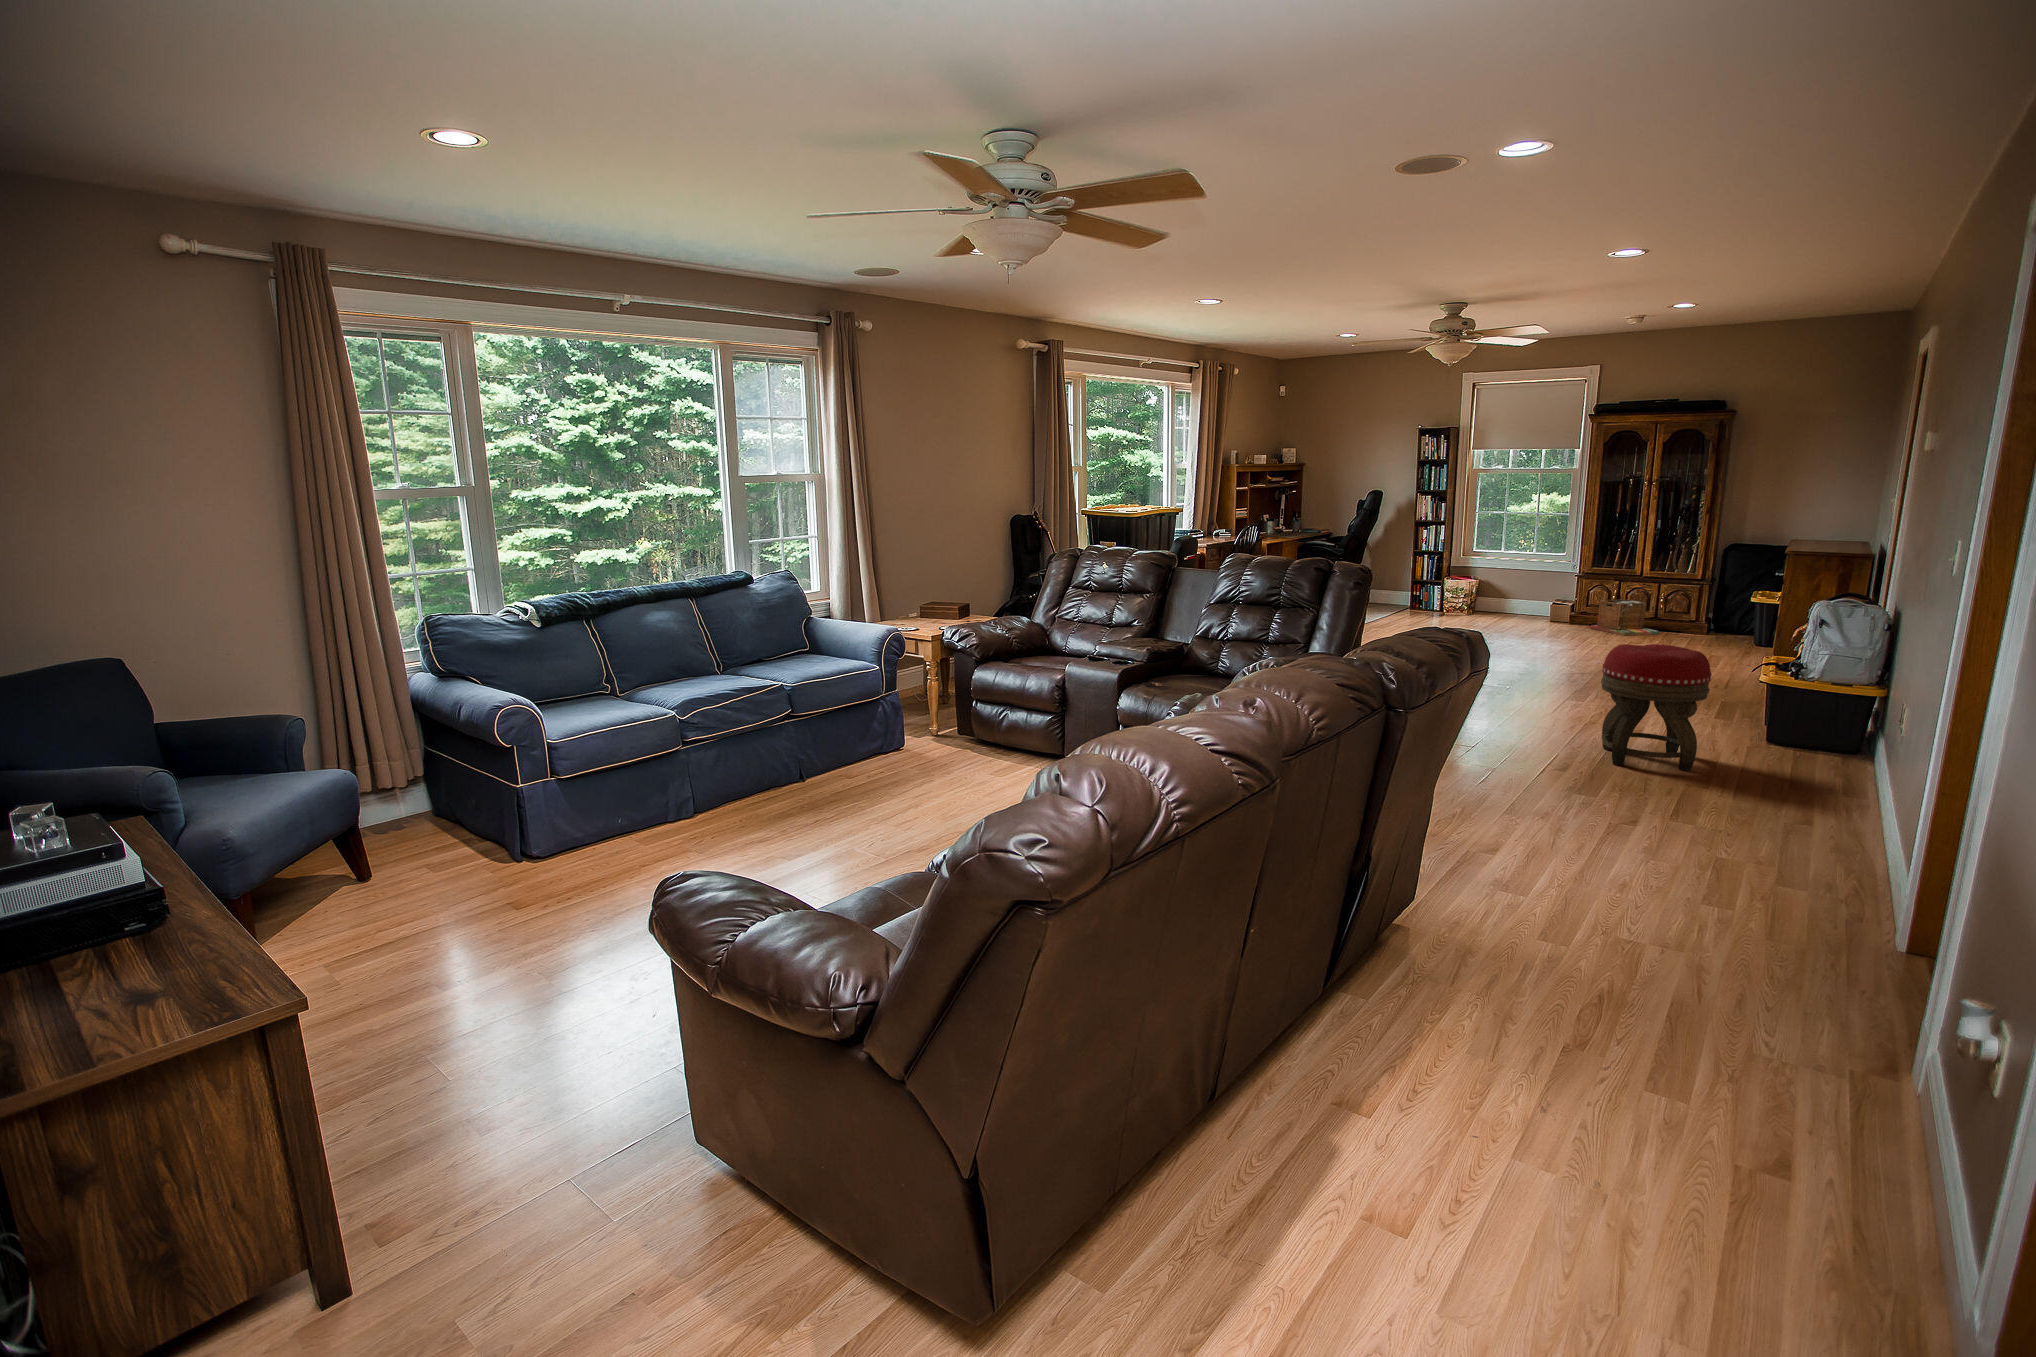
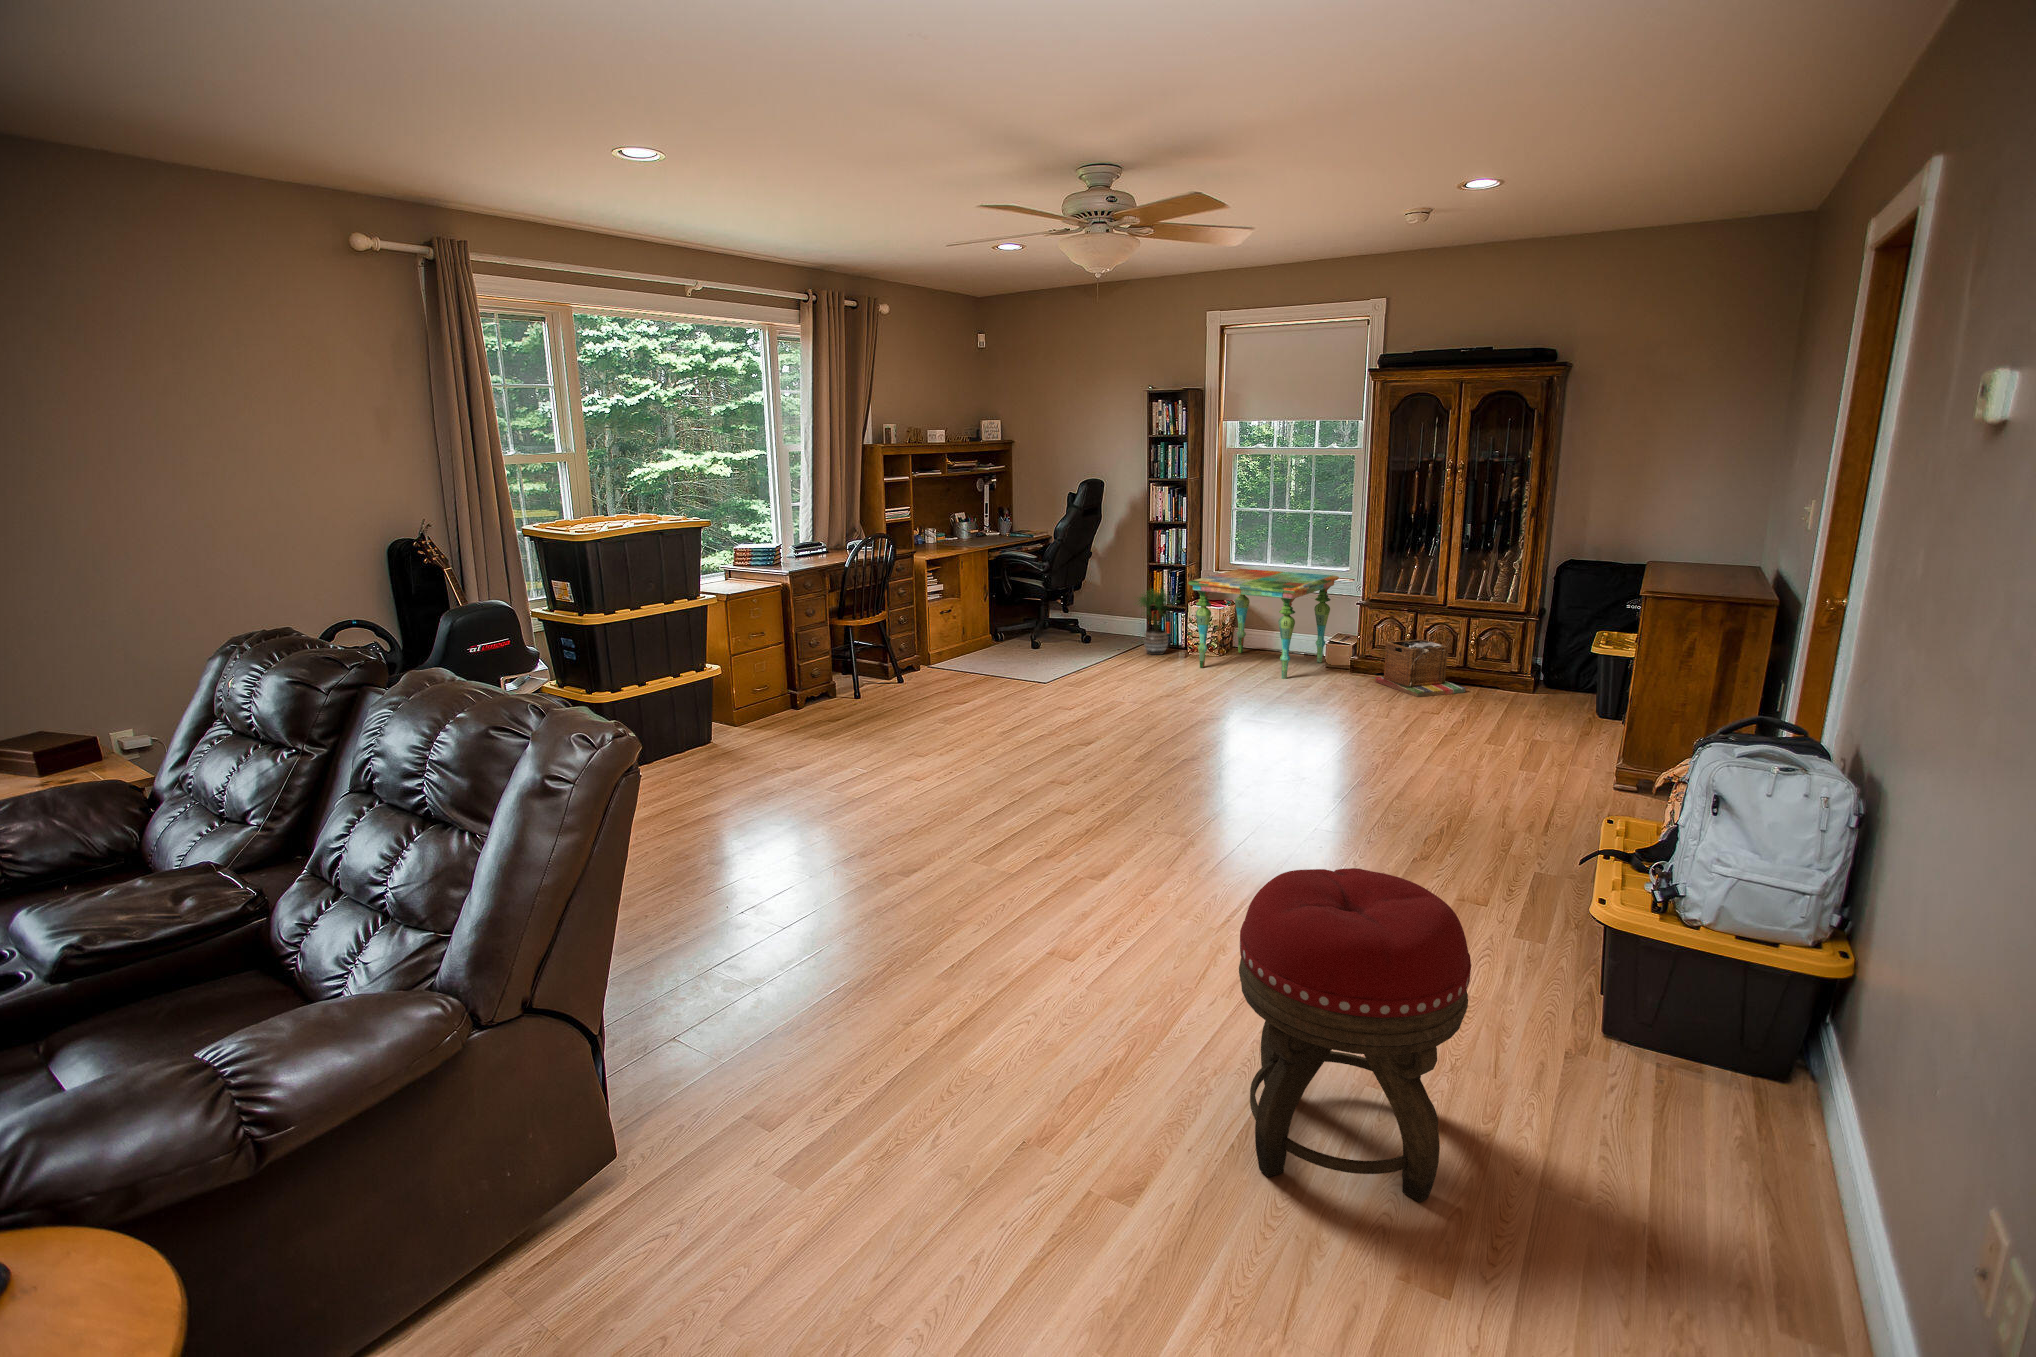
side table: none [1452,553,1560,626] -> present [1188,569,1339,679]
potted plant: none [1402,566,1439,614] -> present [1138,589,1174,655]

